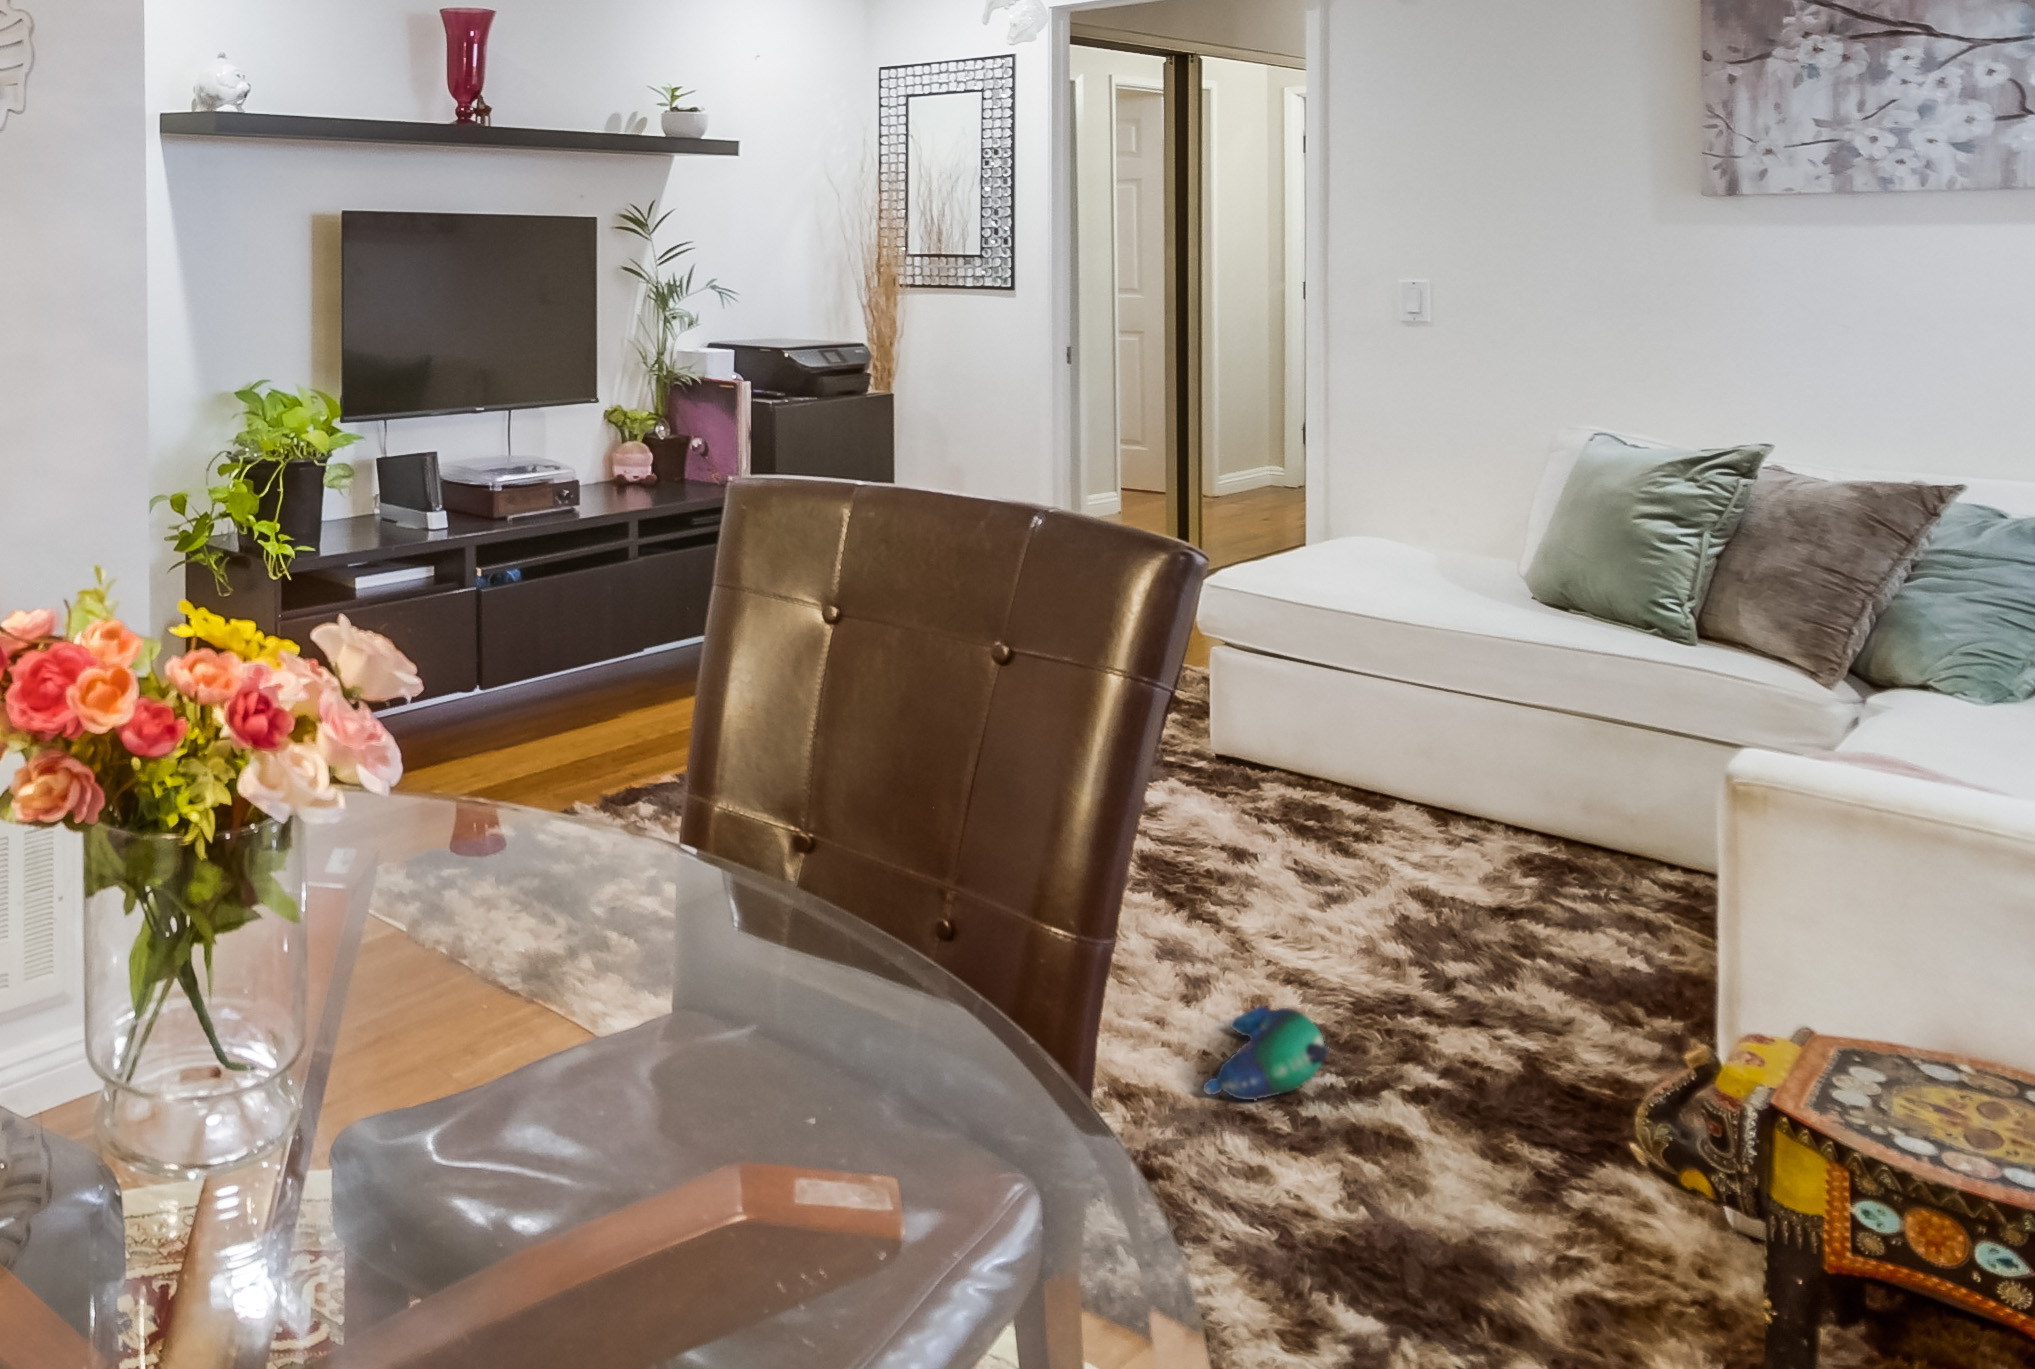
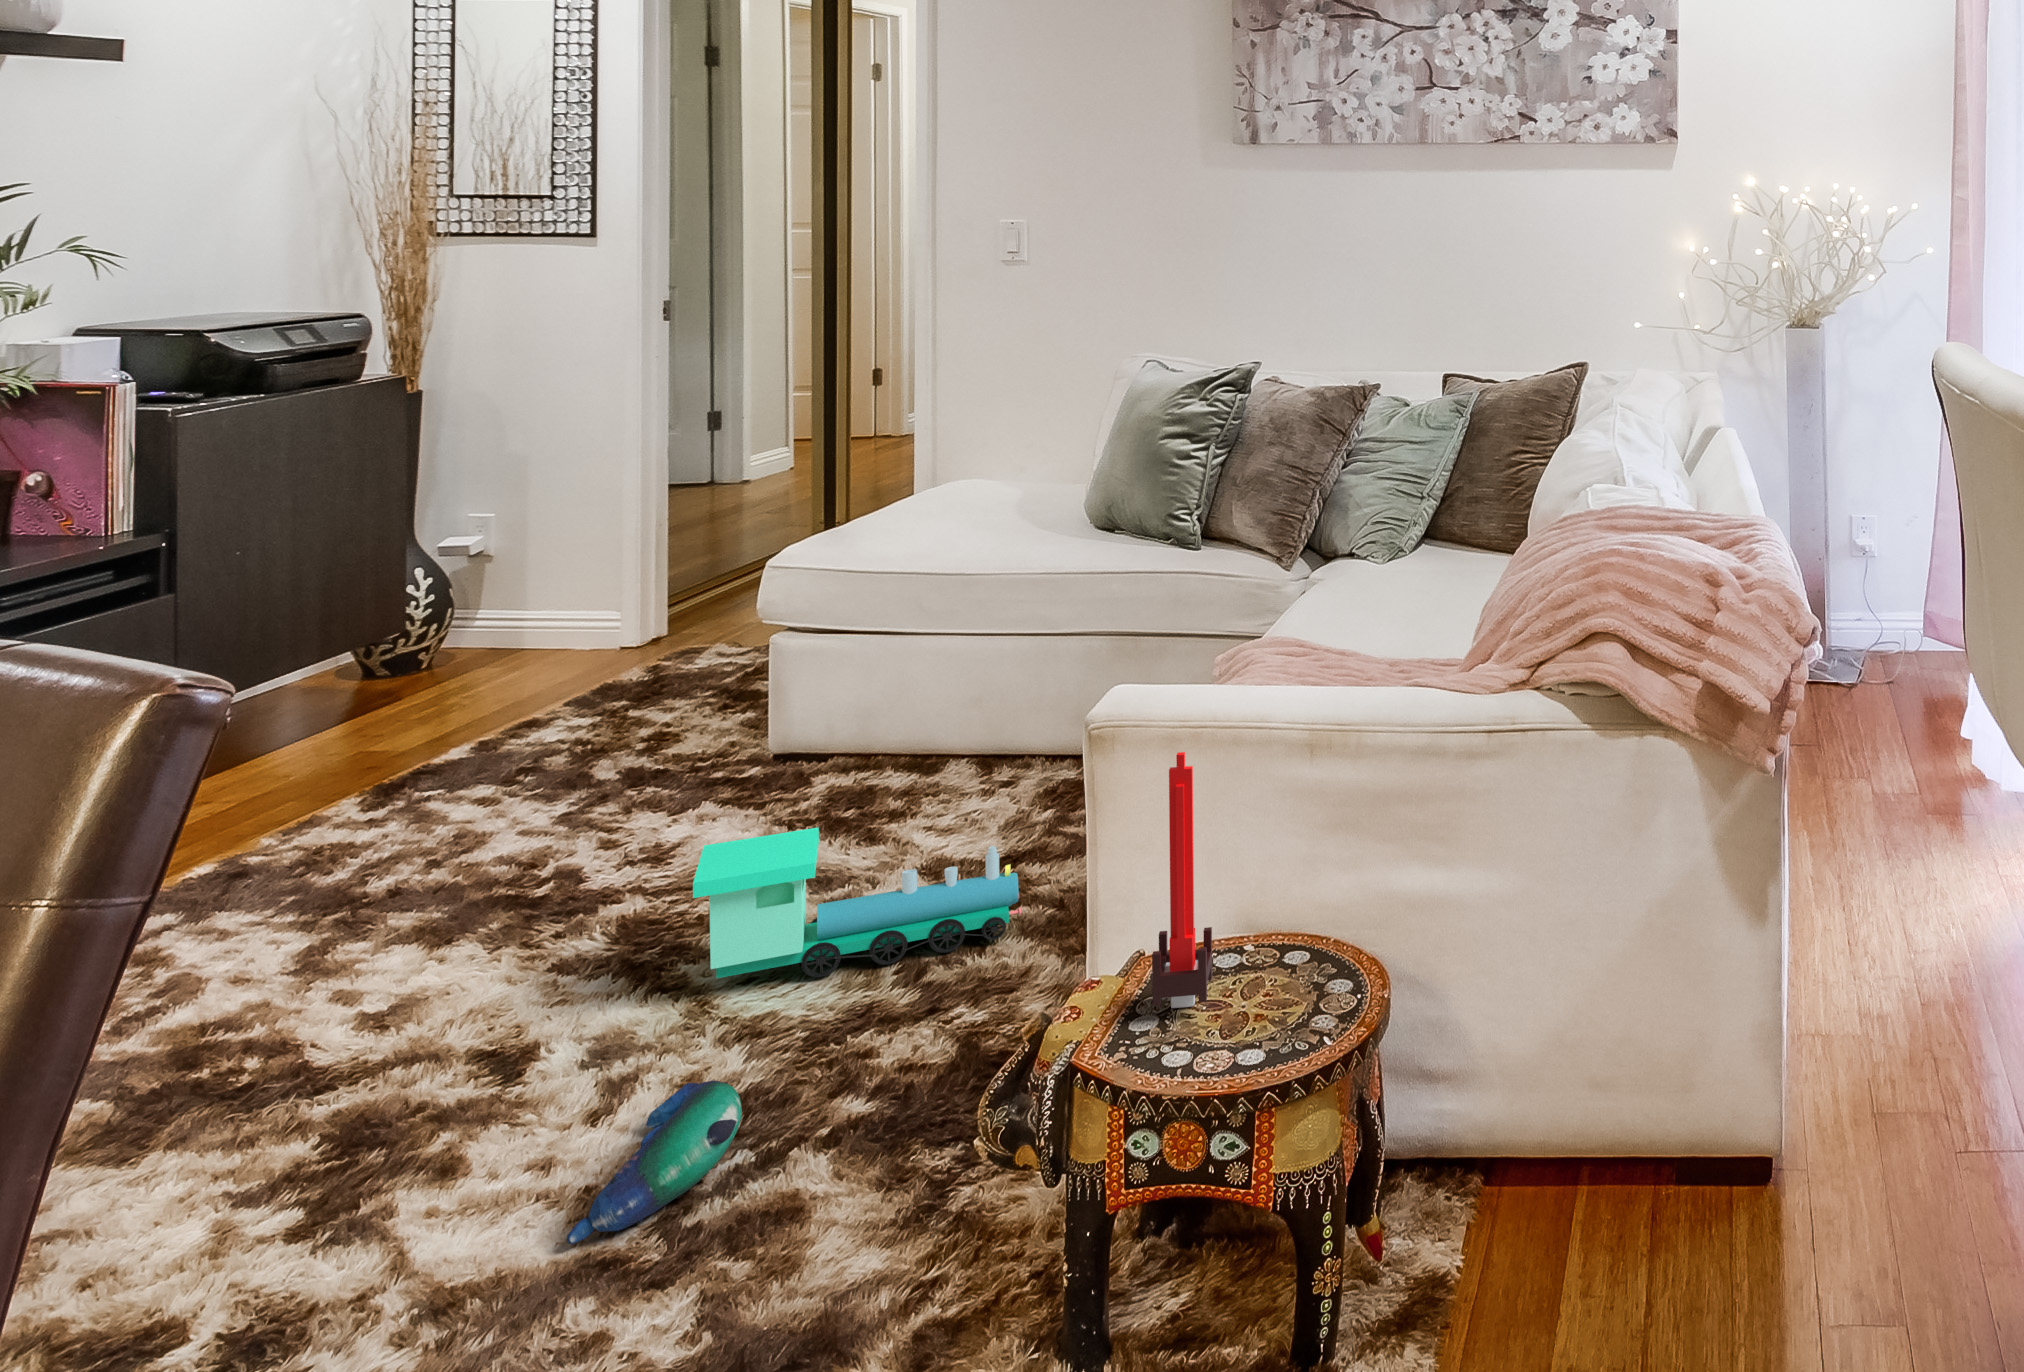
toy train: none [1225,812,1543,985] -> present [693,827,1022,978]
candle: none [1867,831,1944,1103] -> present [1152,752,1212,1008]

